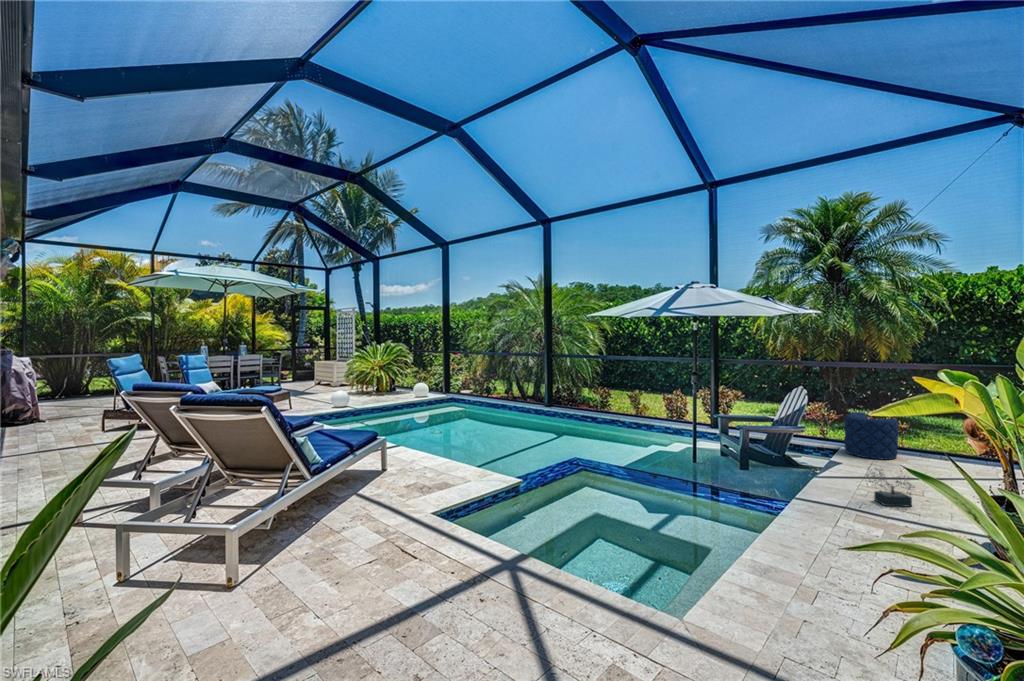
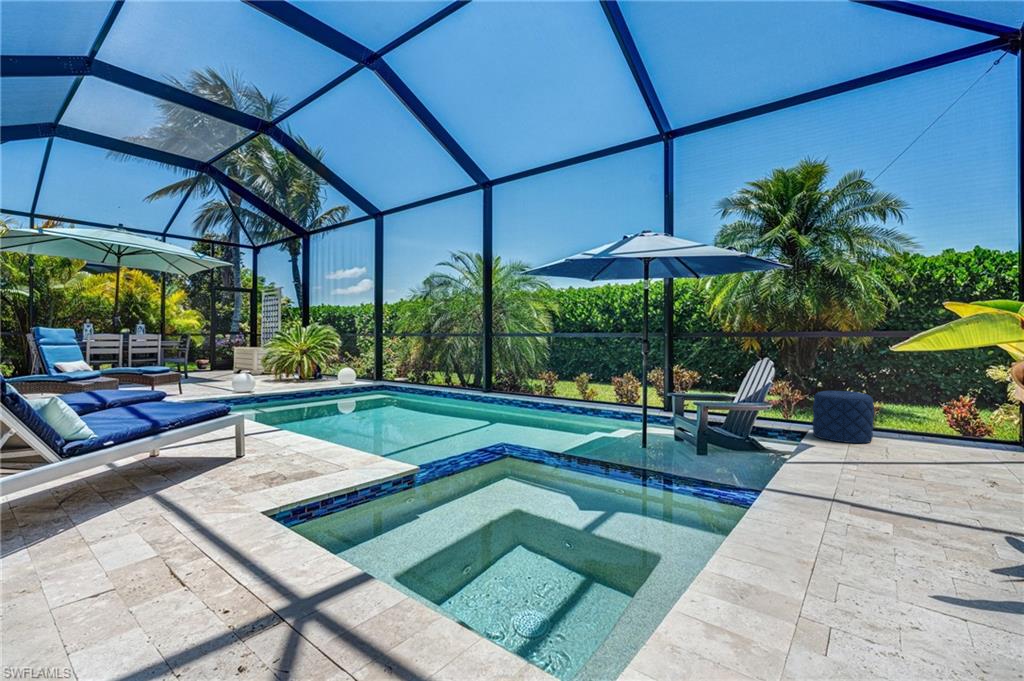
decorative plant: present [866,468,915,506] -> none [851,445,912,495]

